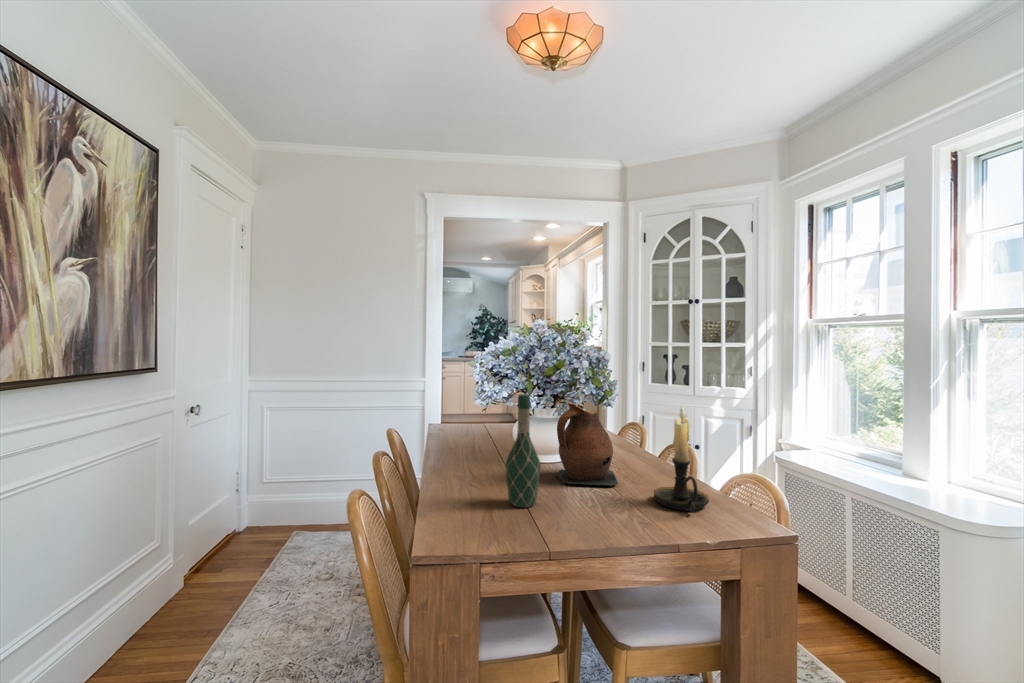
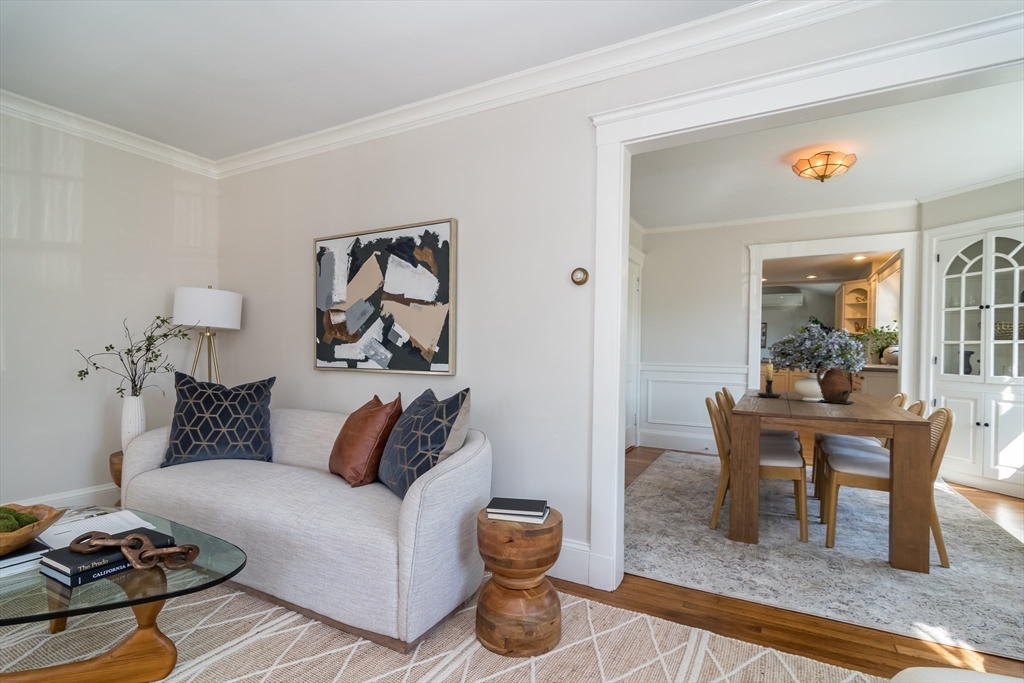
wine bottle: present [506,394,541,507] -> none [785,356,802,403]
candle holder: present [654,405,709,513] -> present [758,359,781,398]

